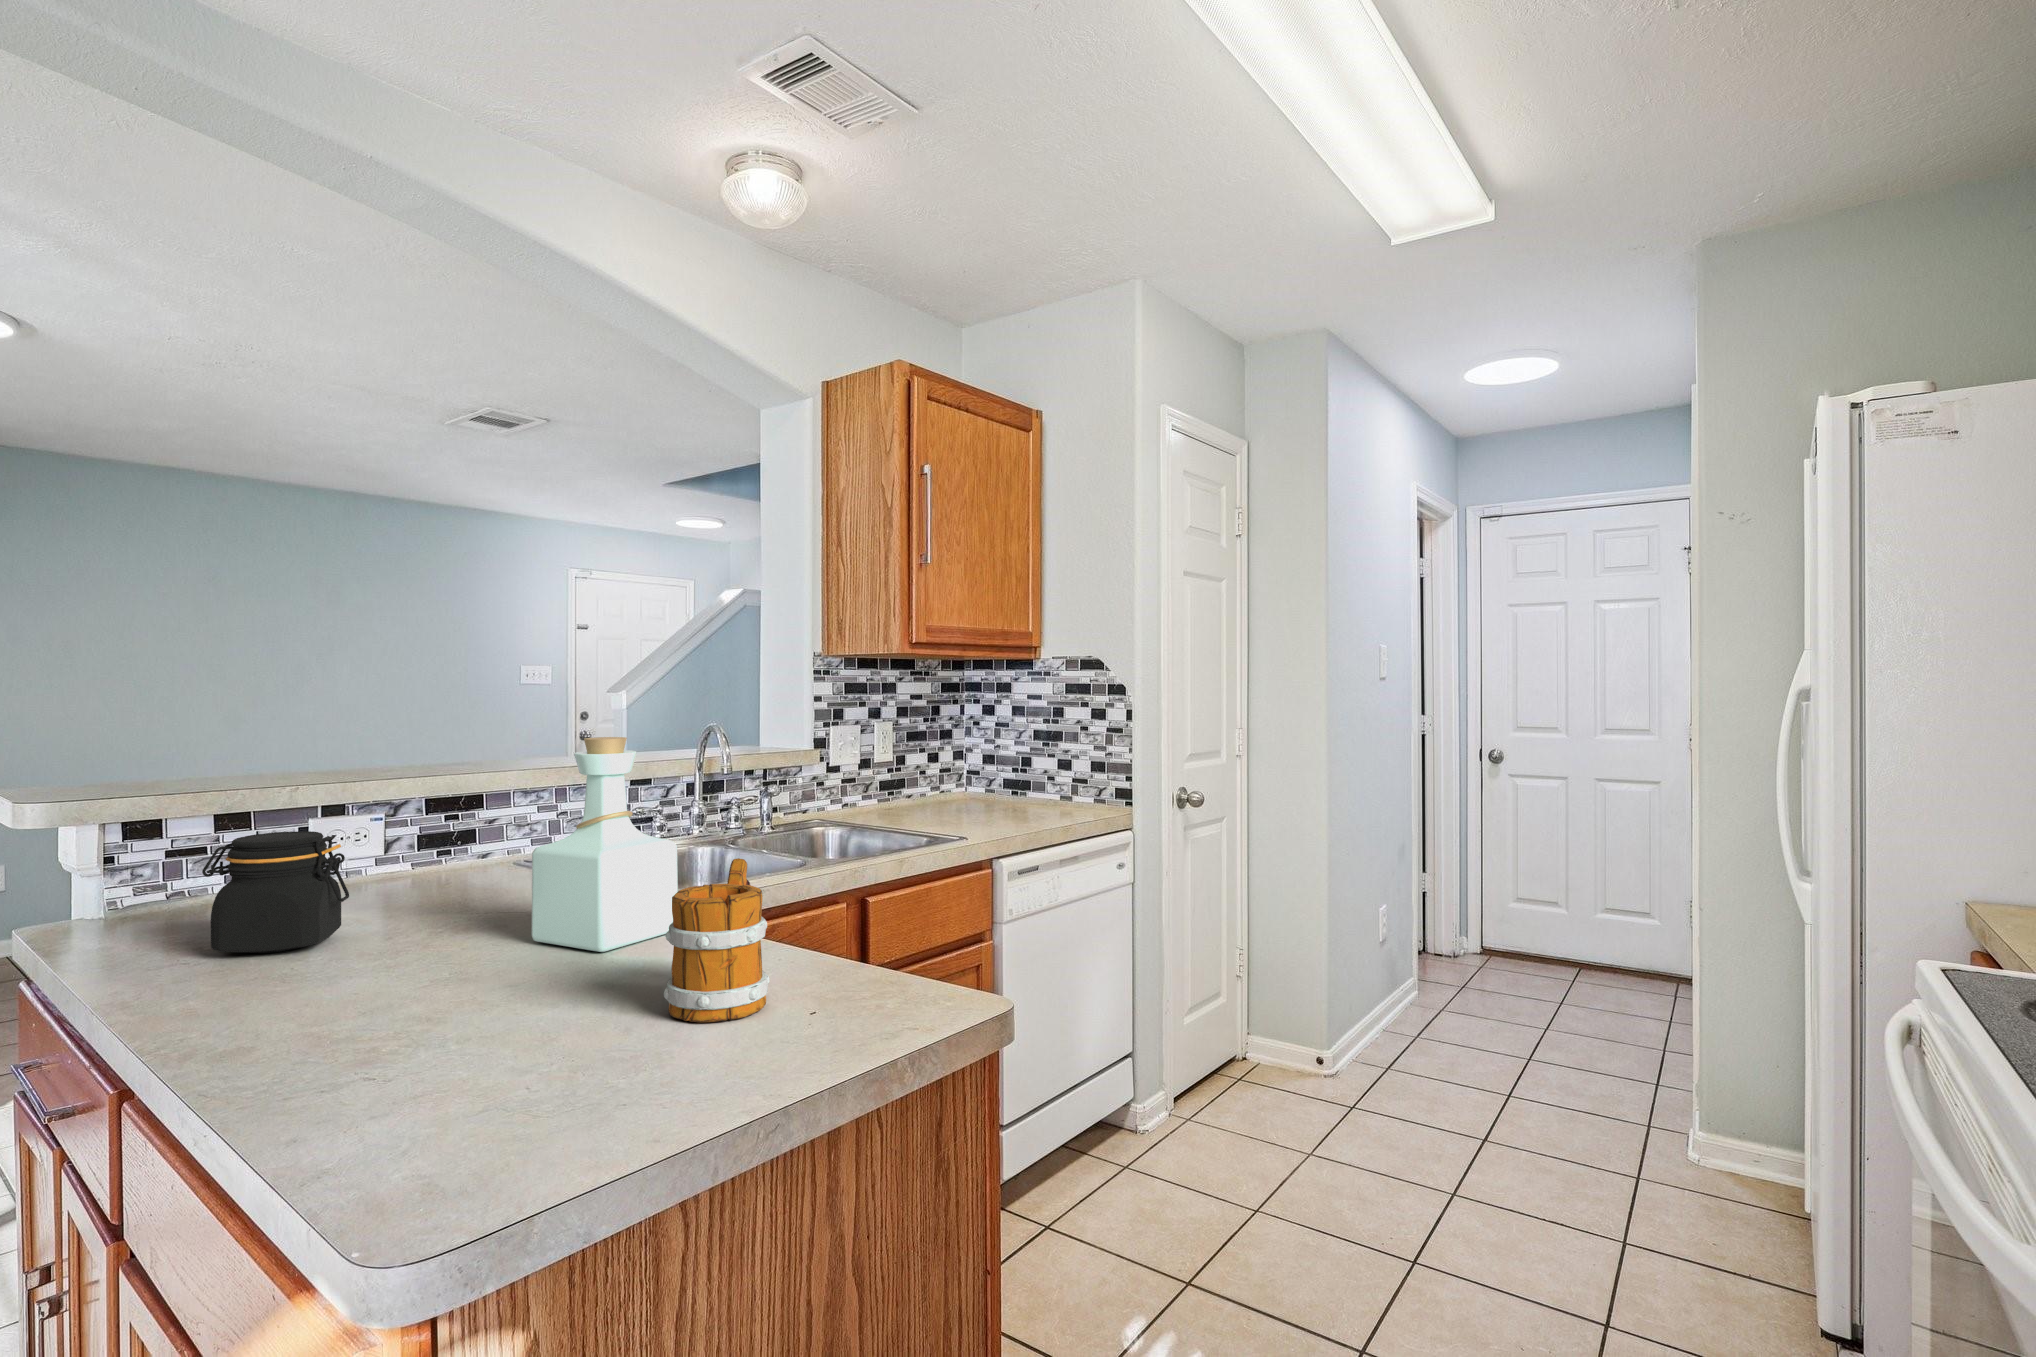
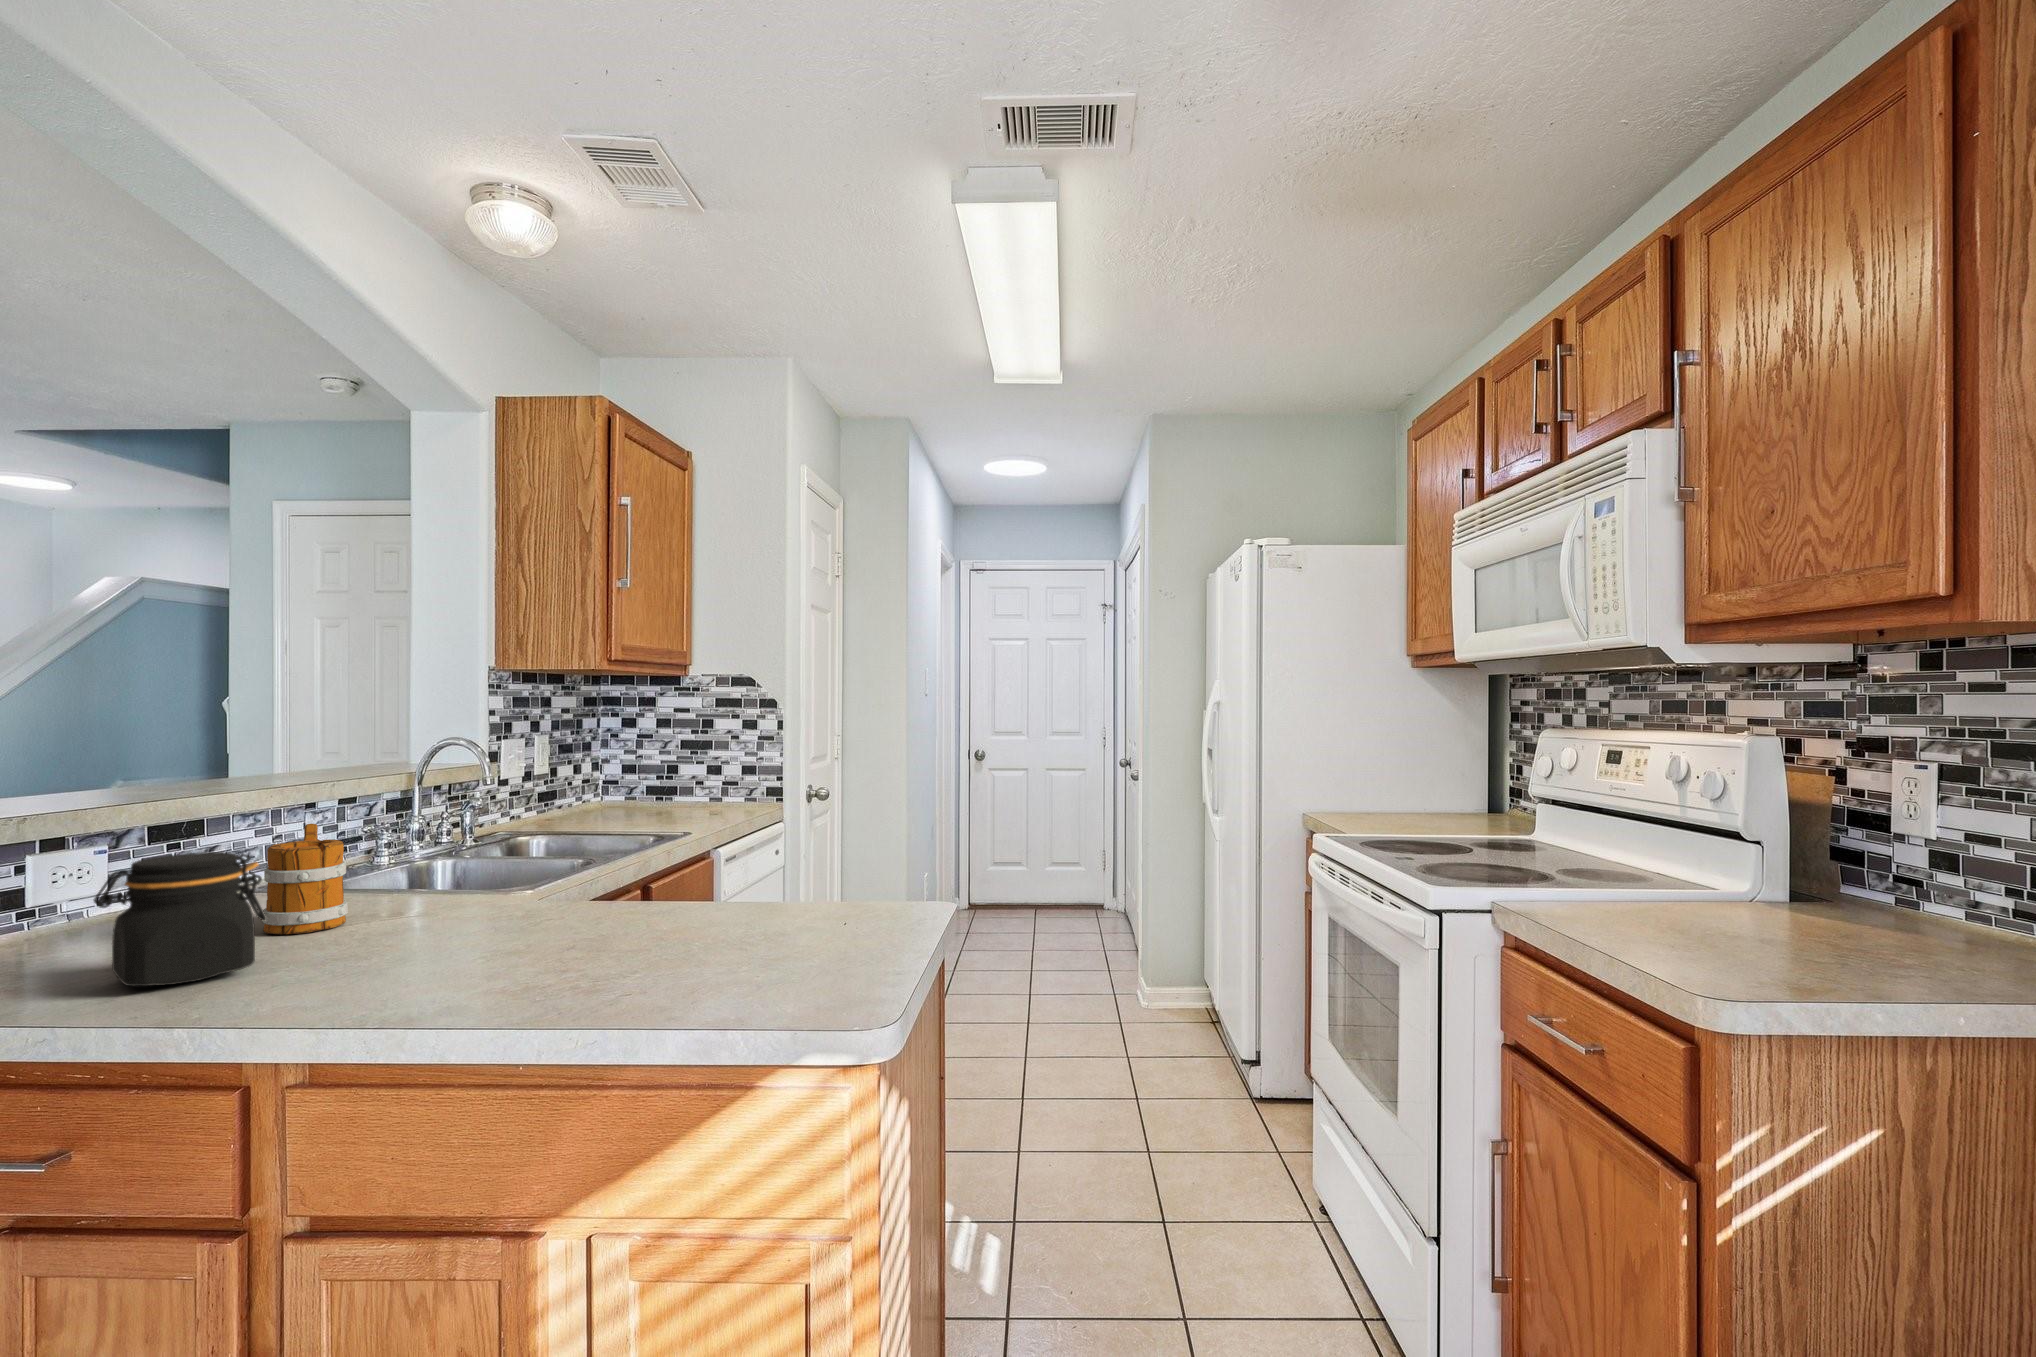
bottle: present [532,737,678,952] -> none [487,742,614,935]
mug: present [664,858,769,1022] -> present [262,824,348,934]

